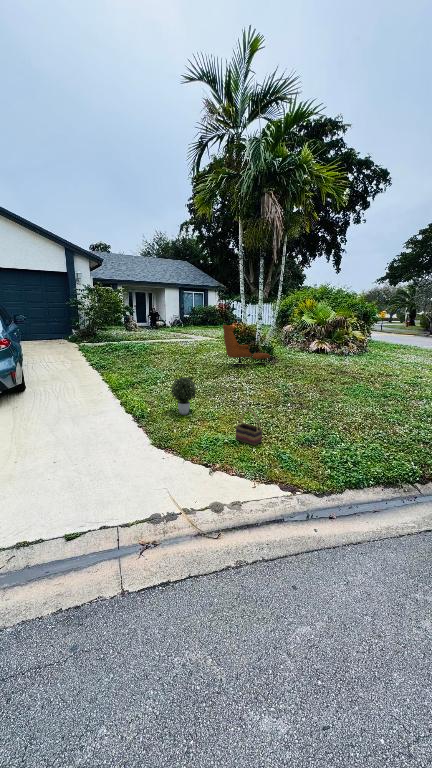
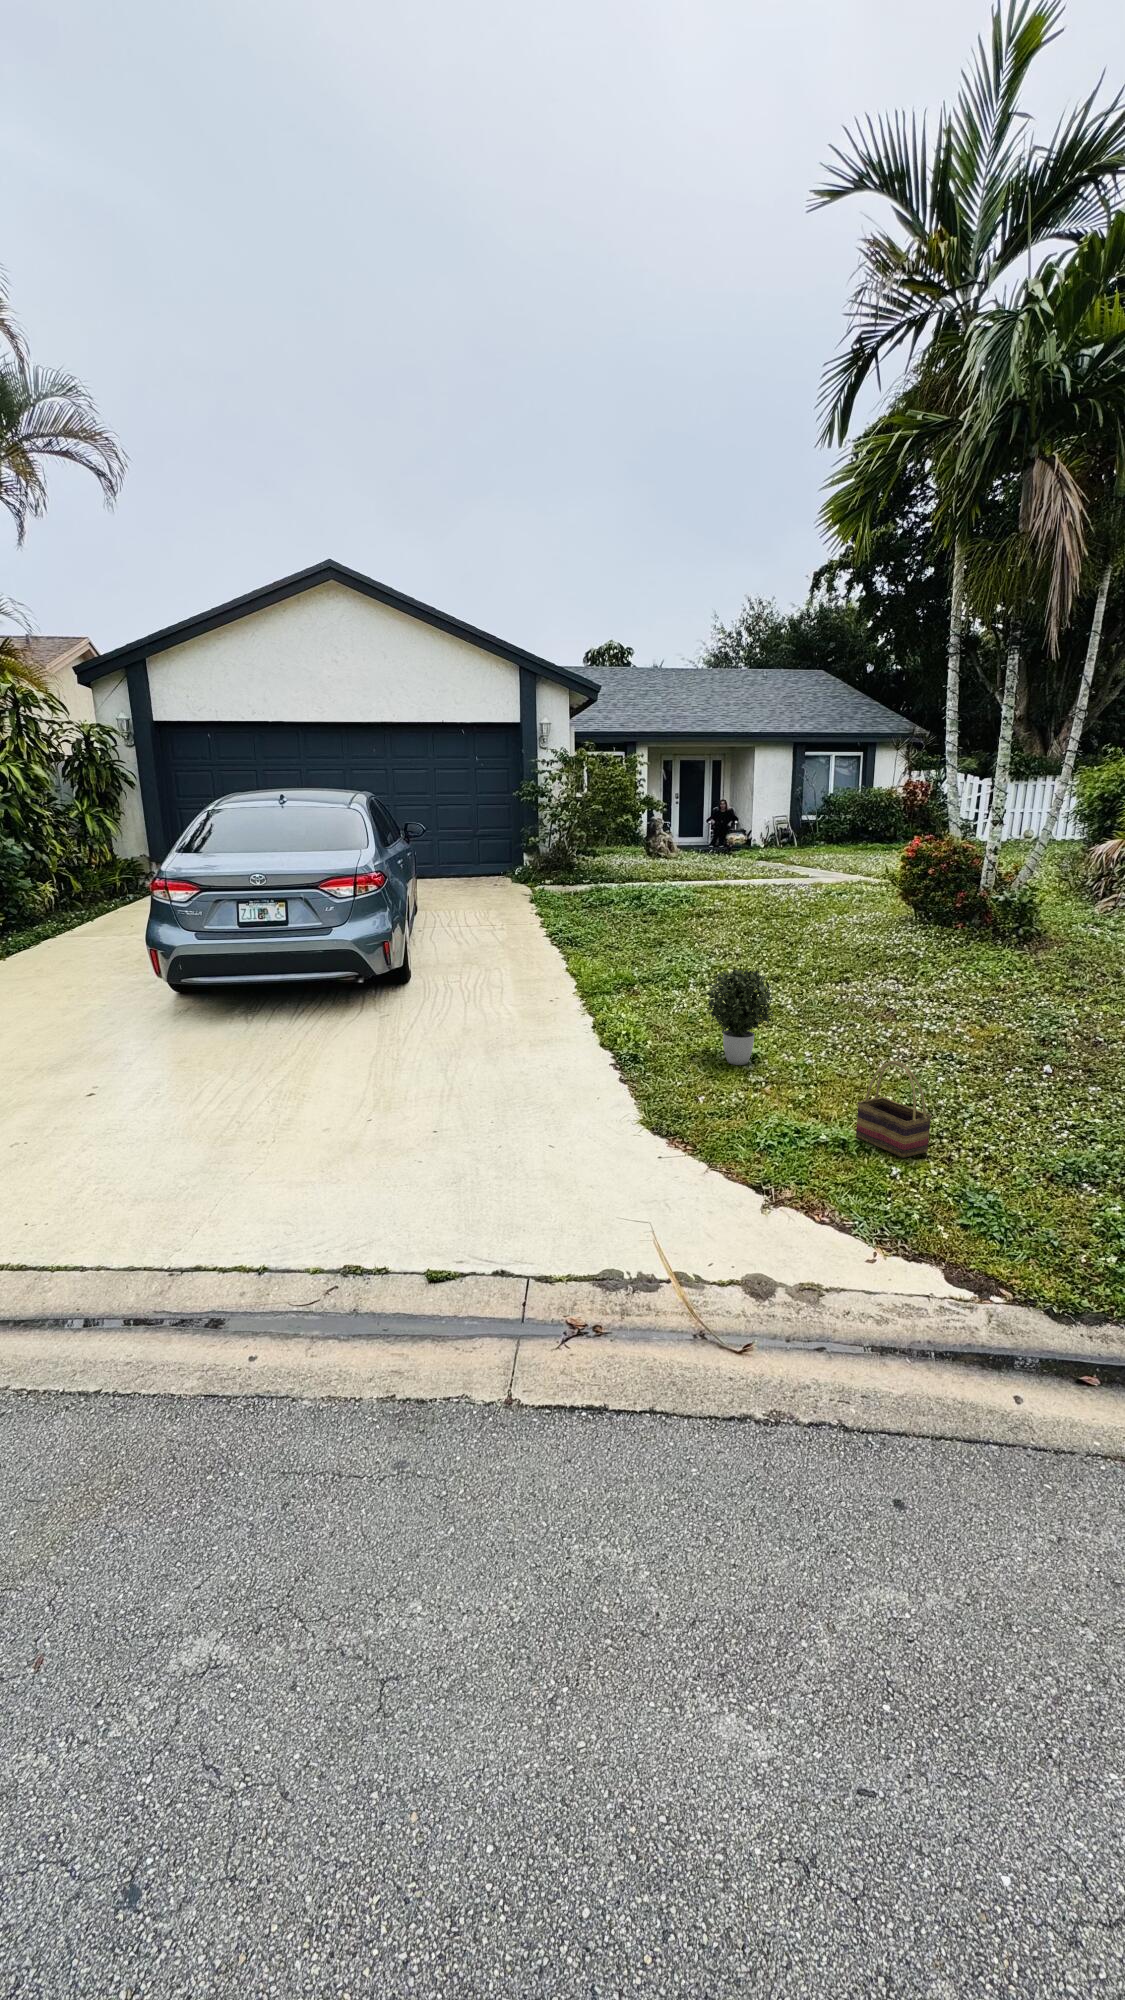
lounge chair: present [223,325,270,368] -> none [884,839,1027,963]

